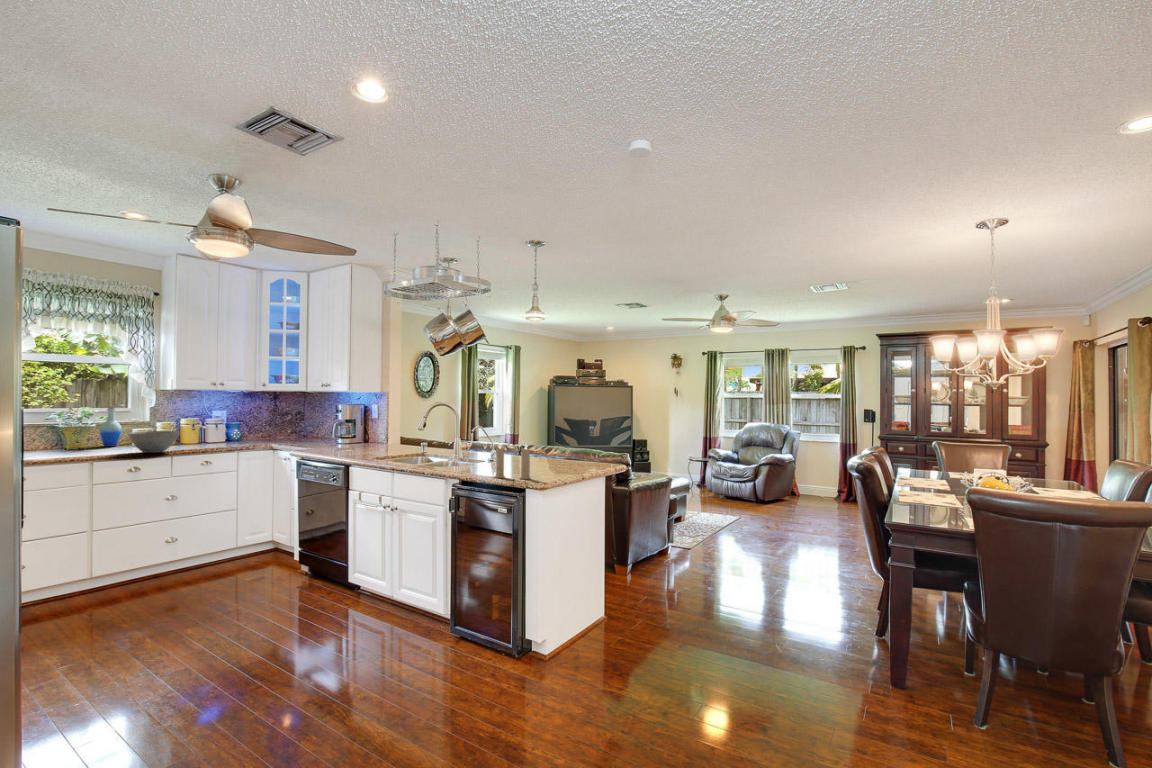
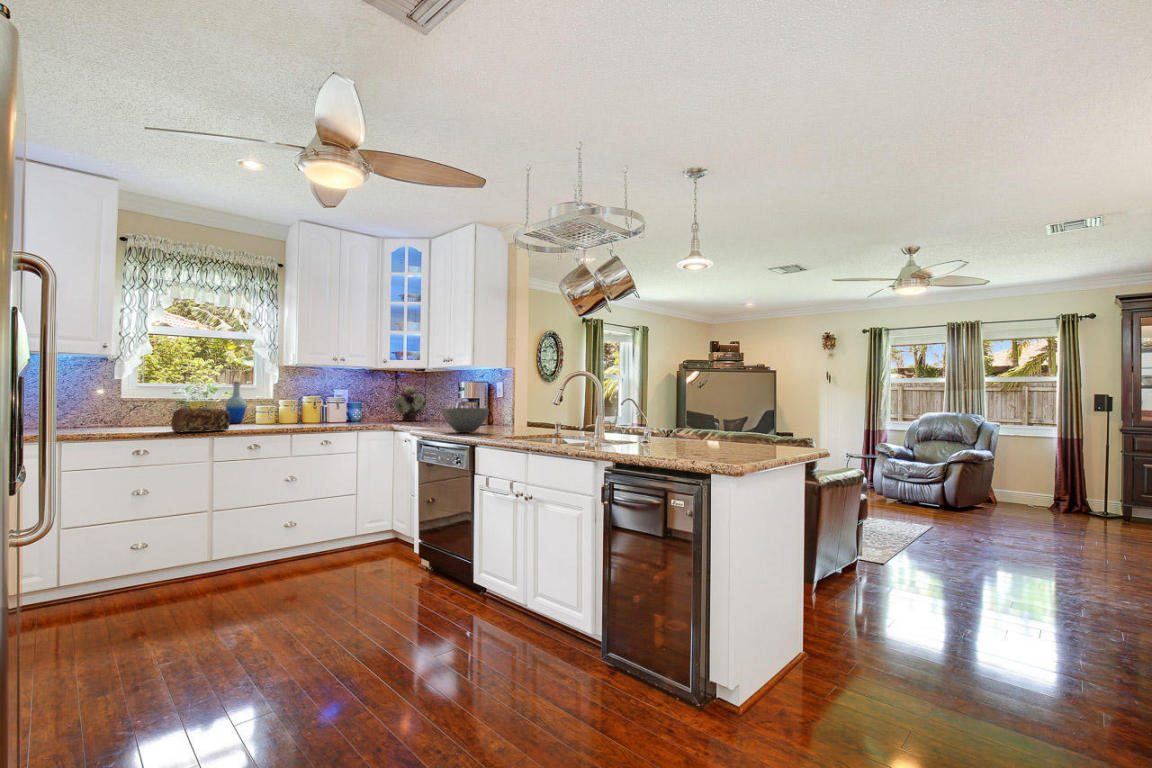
flower arrangement: none [270,406,307,438] -> present [392,387,427,421]
bowl: present [128,431,179,453] -> present [441,408,490,433]
bread loaf: none [46,435,109,459] -> present [171,408,230,432]
candle: present [495,444,530,479] -> none [663,411,716,462]

